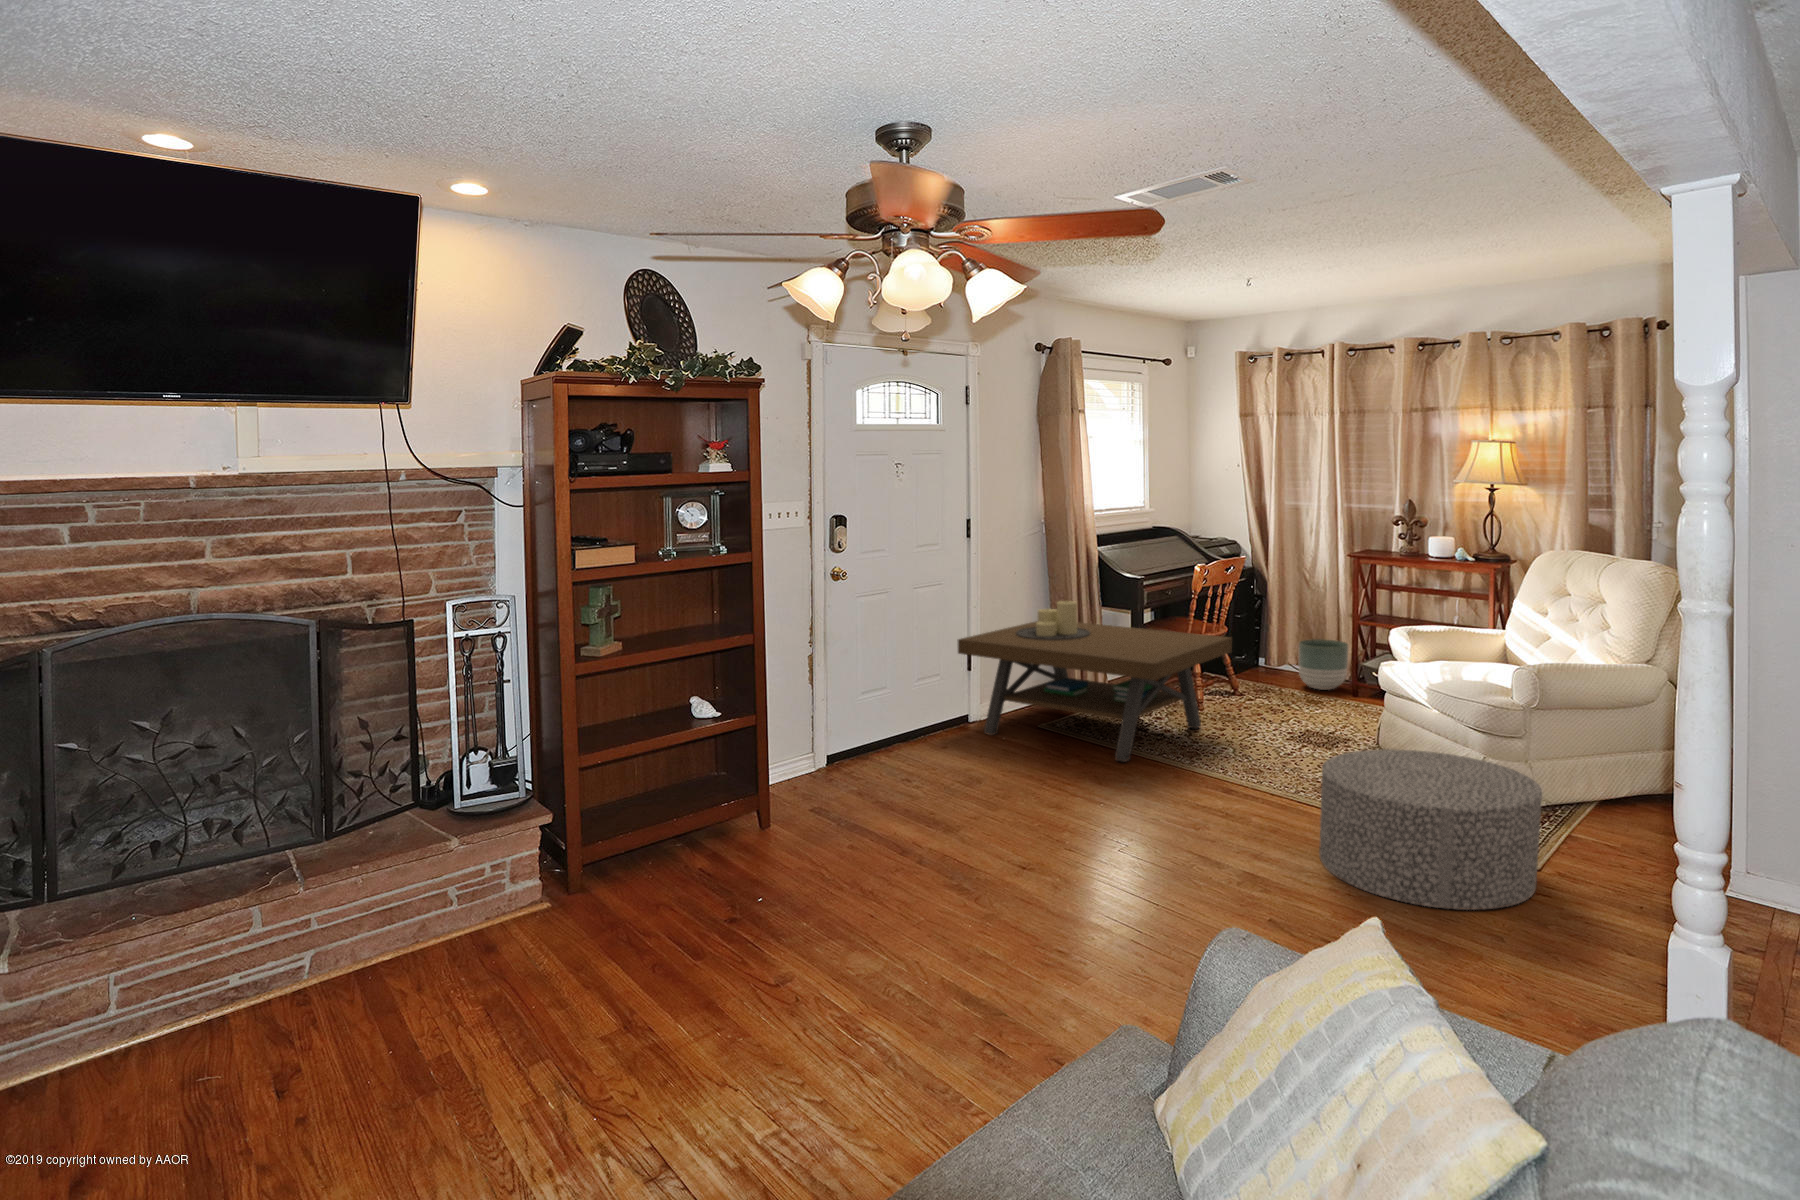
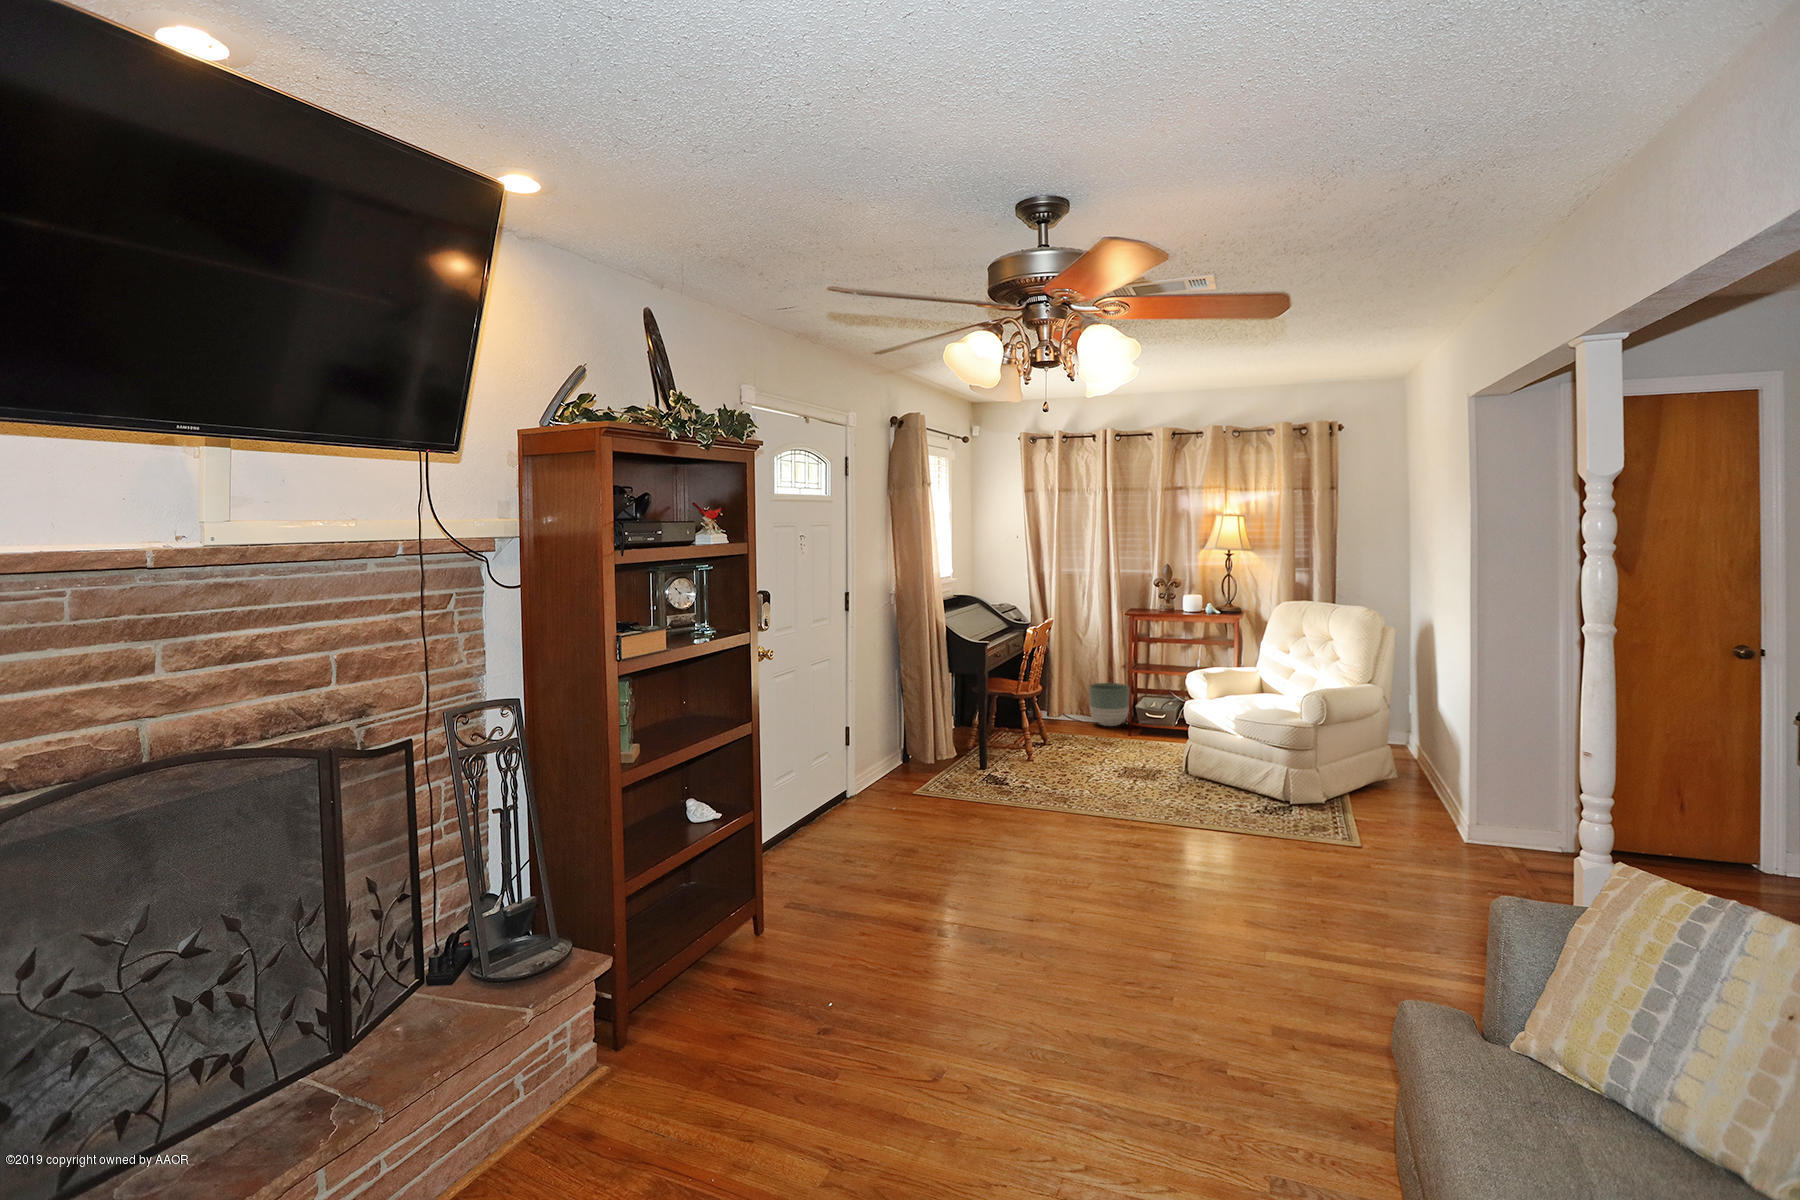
coffee table: present [958,601,1232,762] -> none [856,662,1089,810]
ottoman: present [1319,749,1542,910] -> none [1272,769,1451,897]

